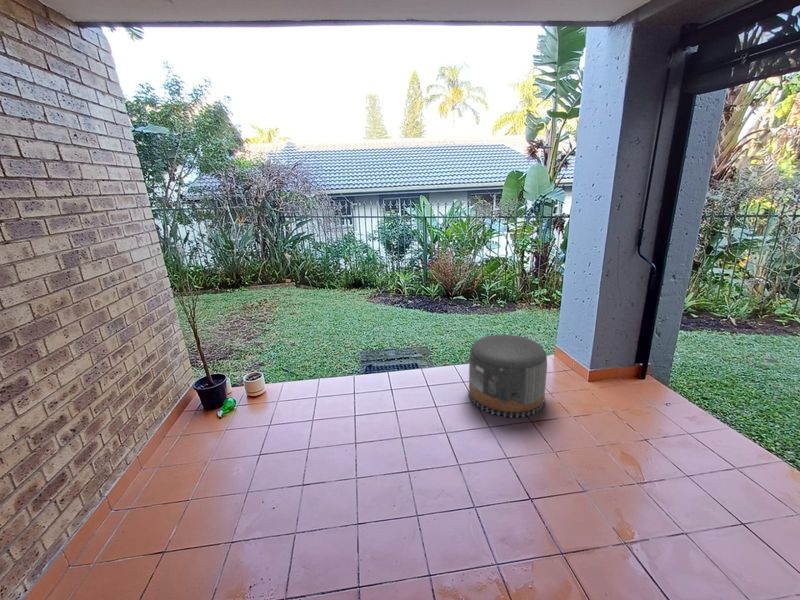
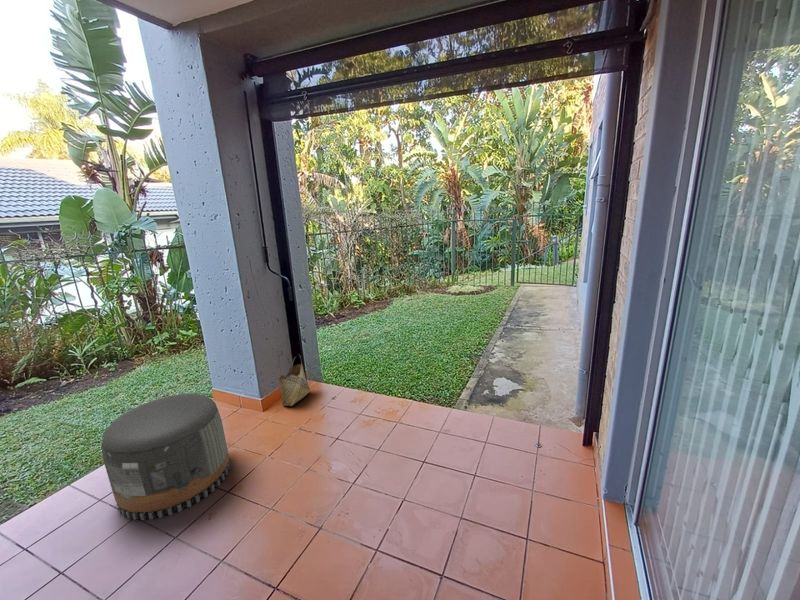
woven basket: none [610,339,647,391] -> present [278,355,310,406]

